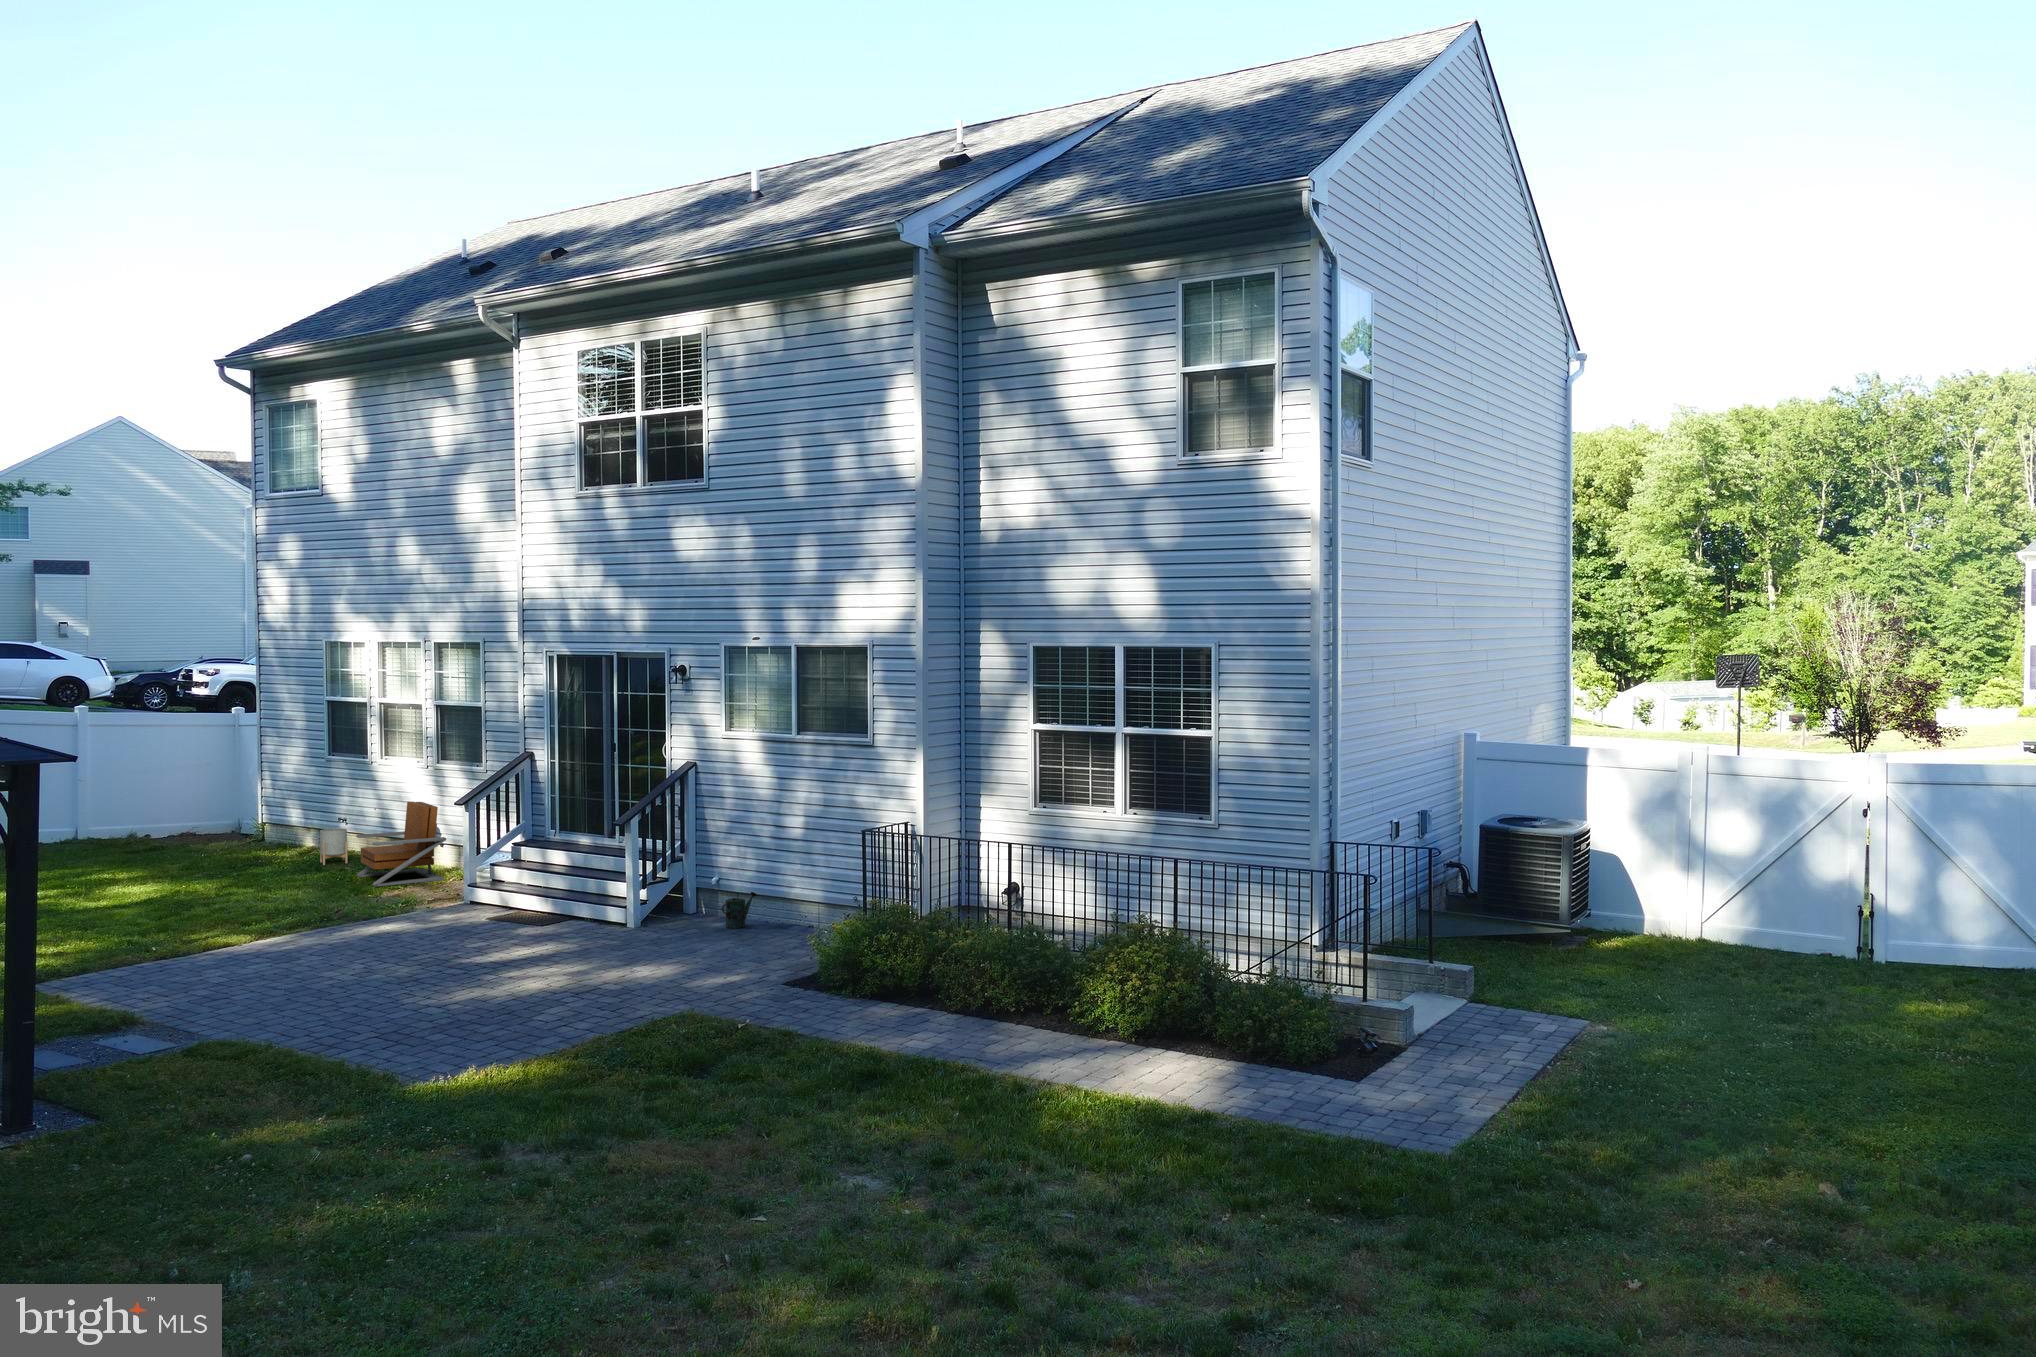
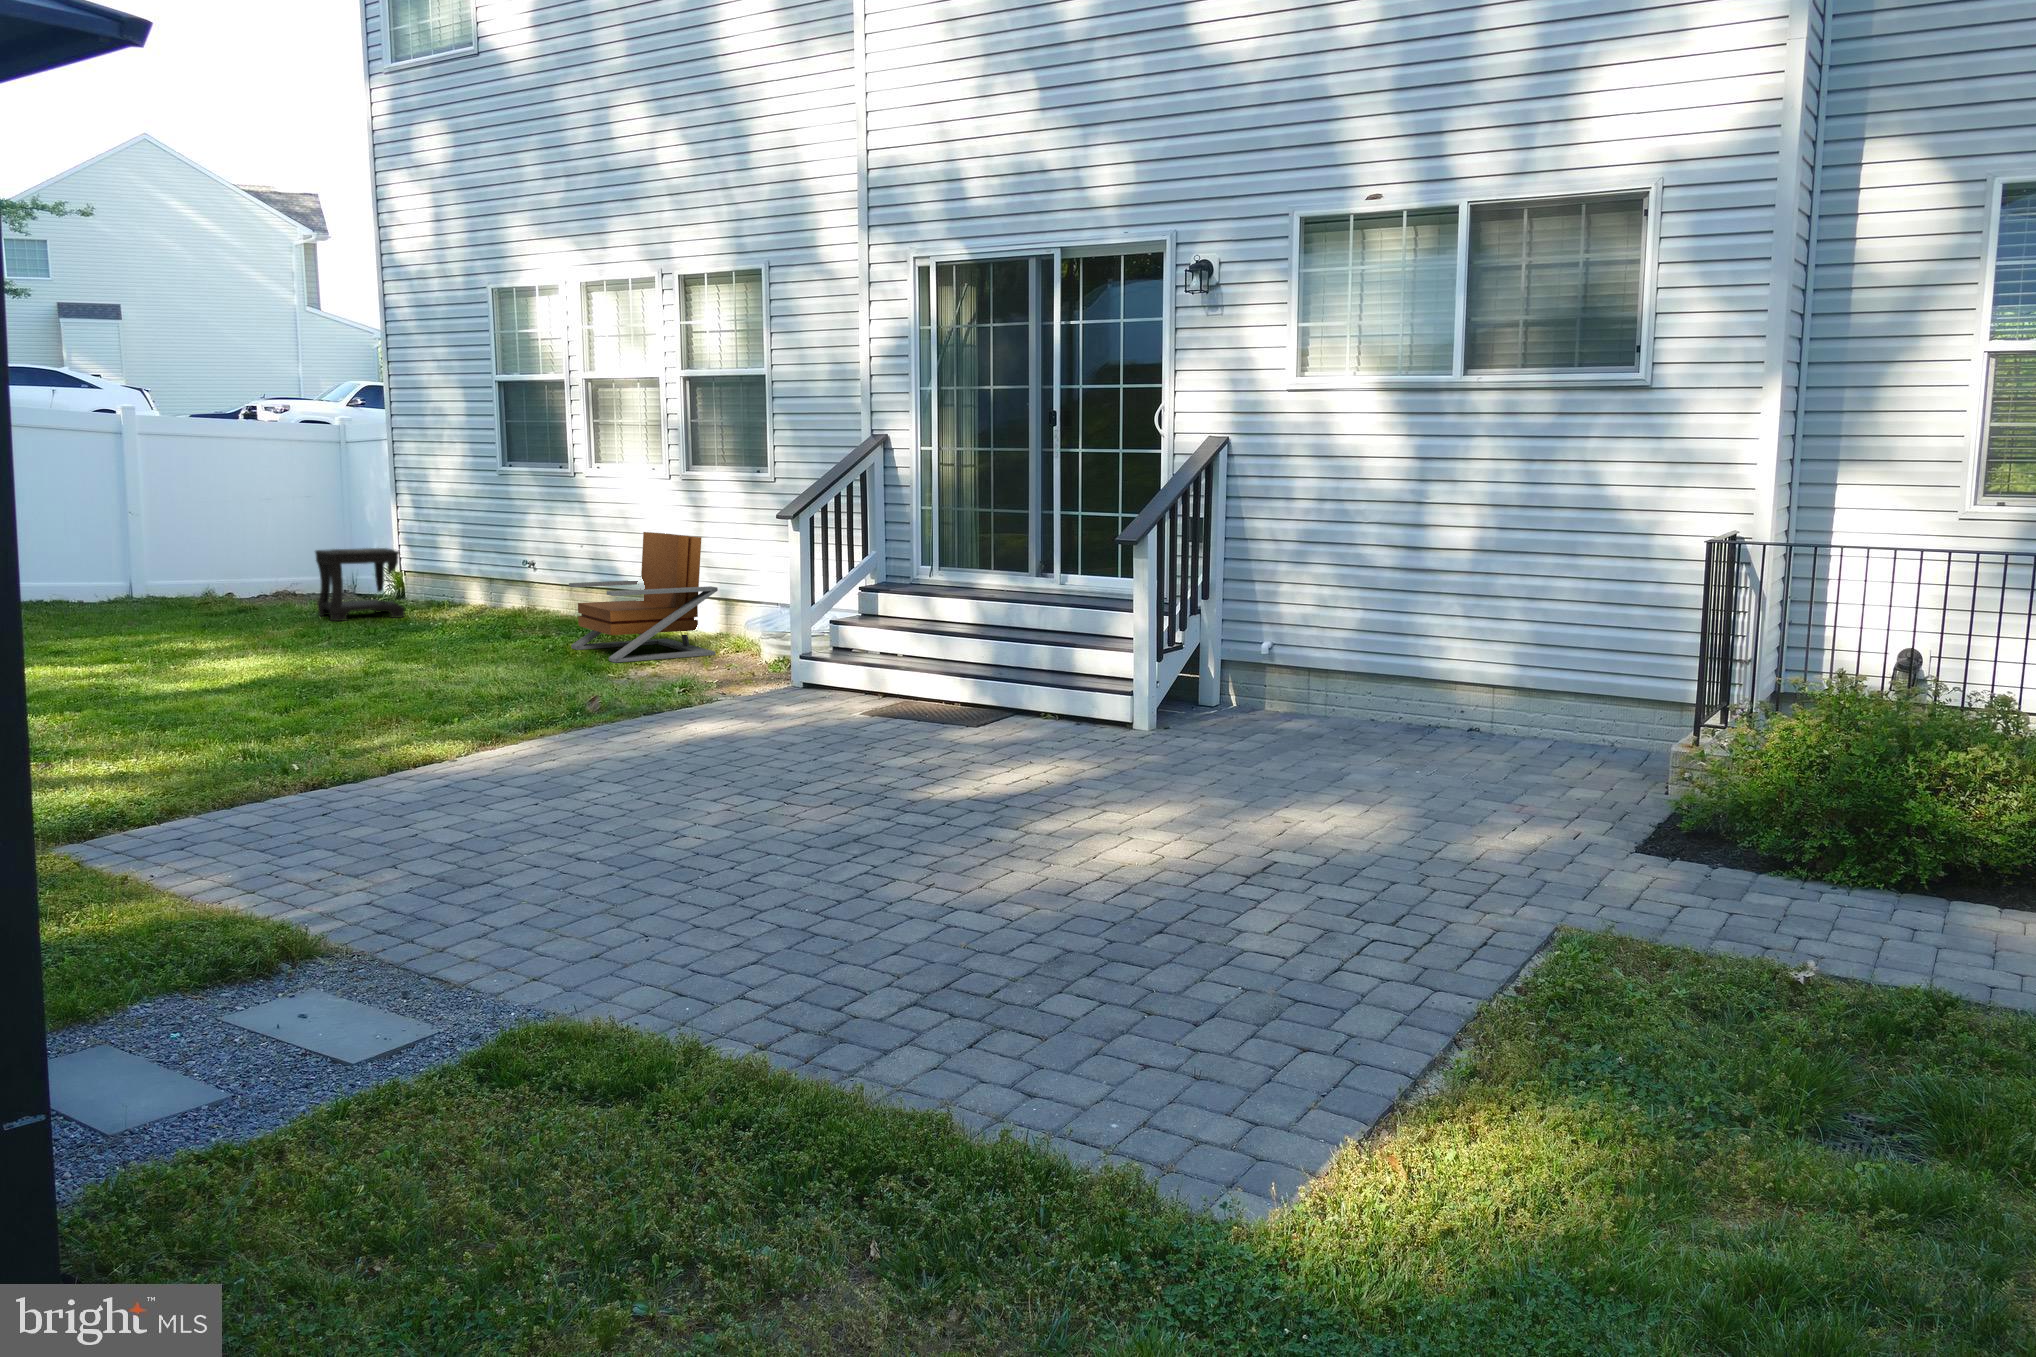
side table: none [203,804,264,856] -> present [315,548,405,621]
planter: present [320,828,348,865] -> none [499,579,543,634]
watering can: present [722,892,757,929] -> none [1315,669,1360,735]

